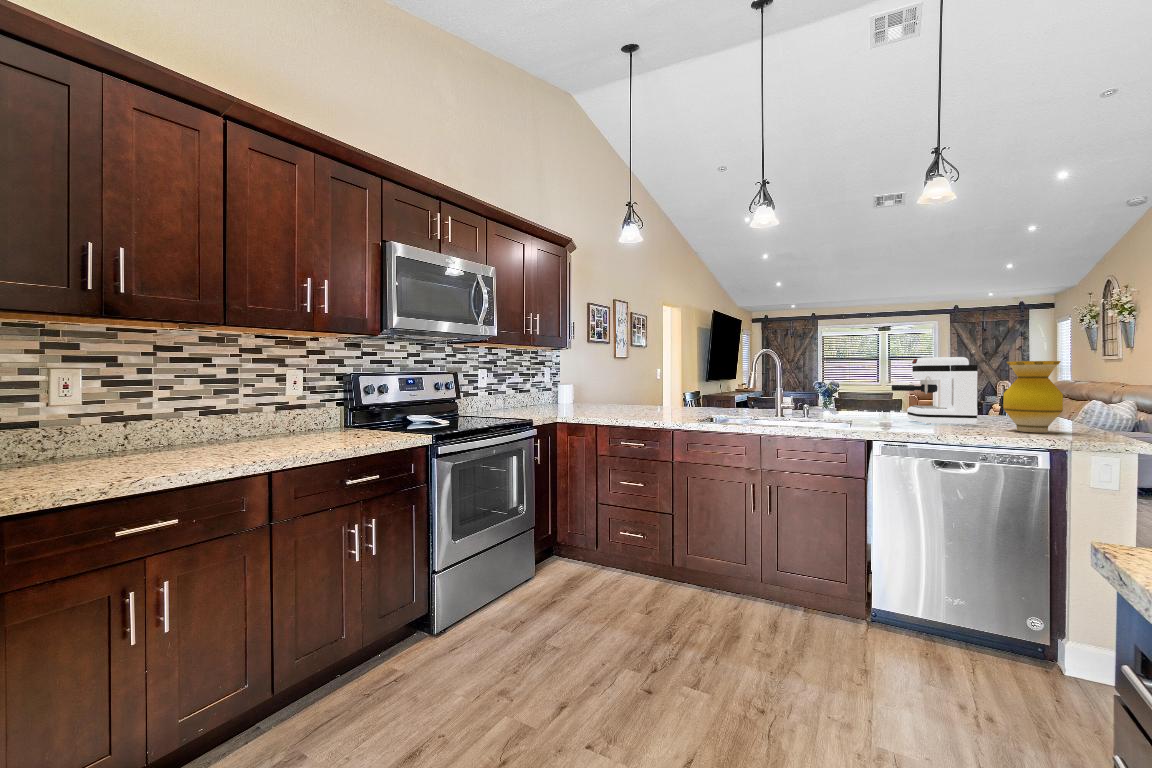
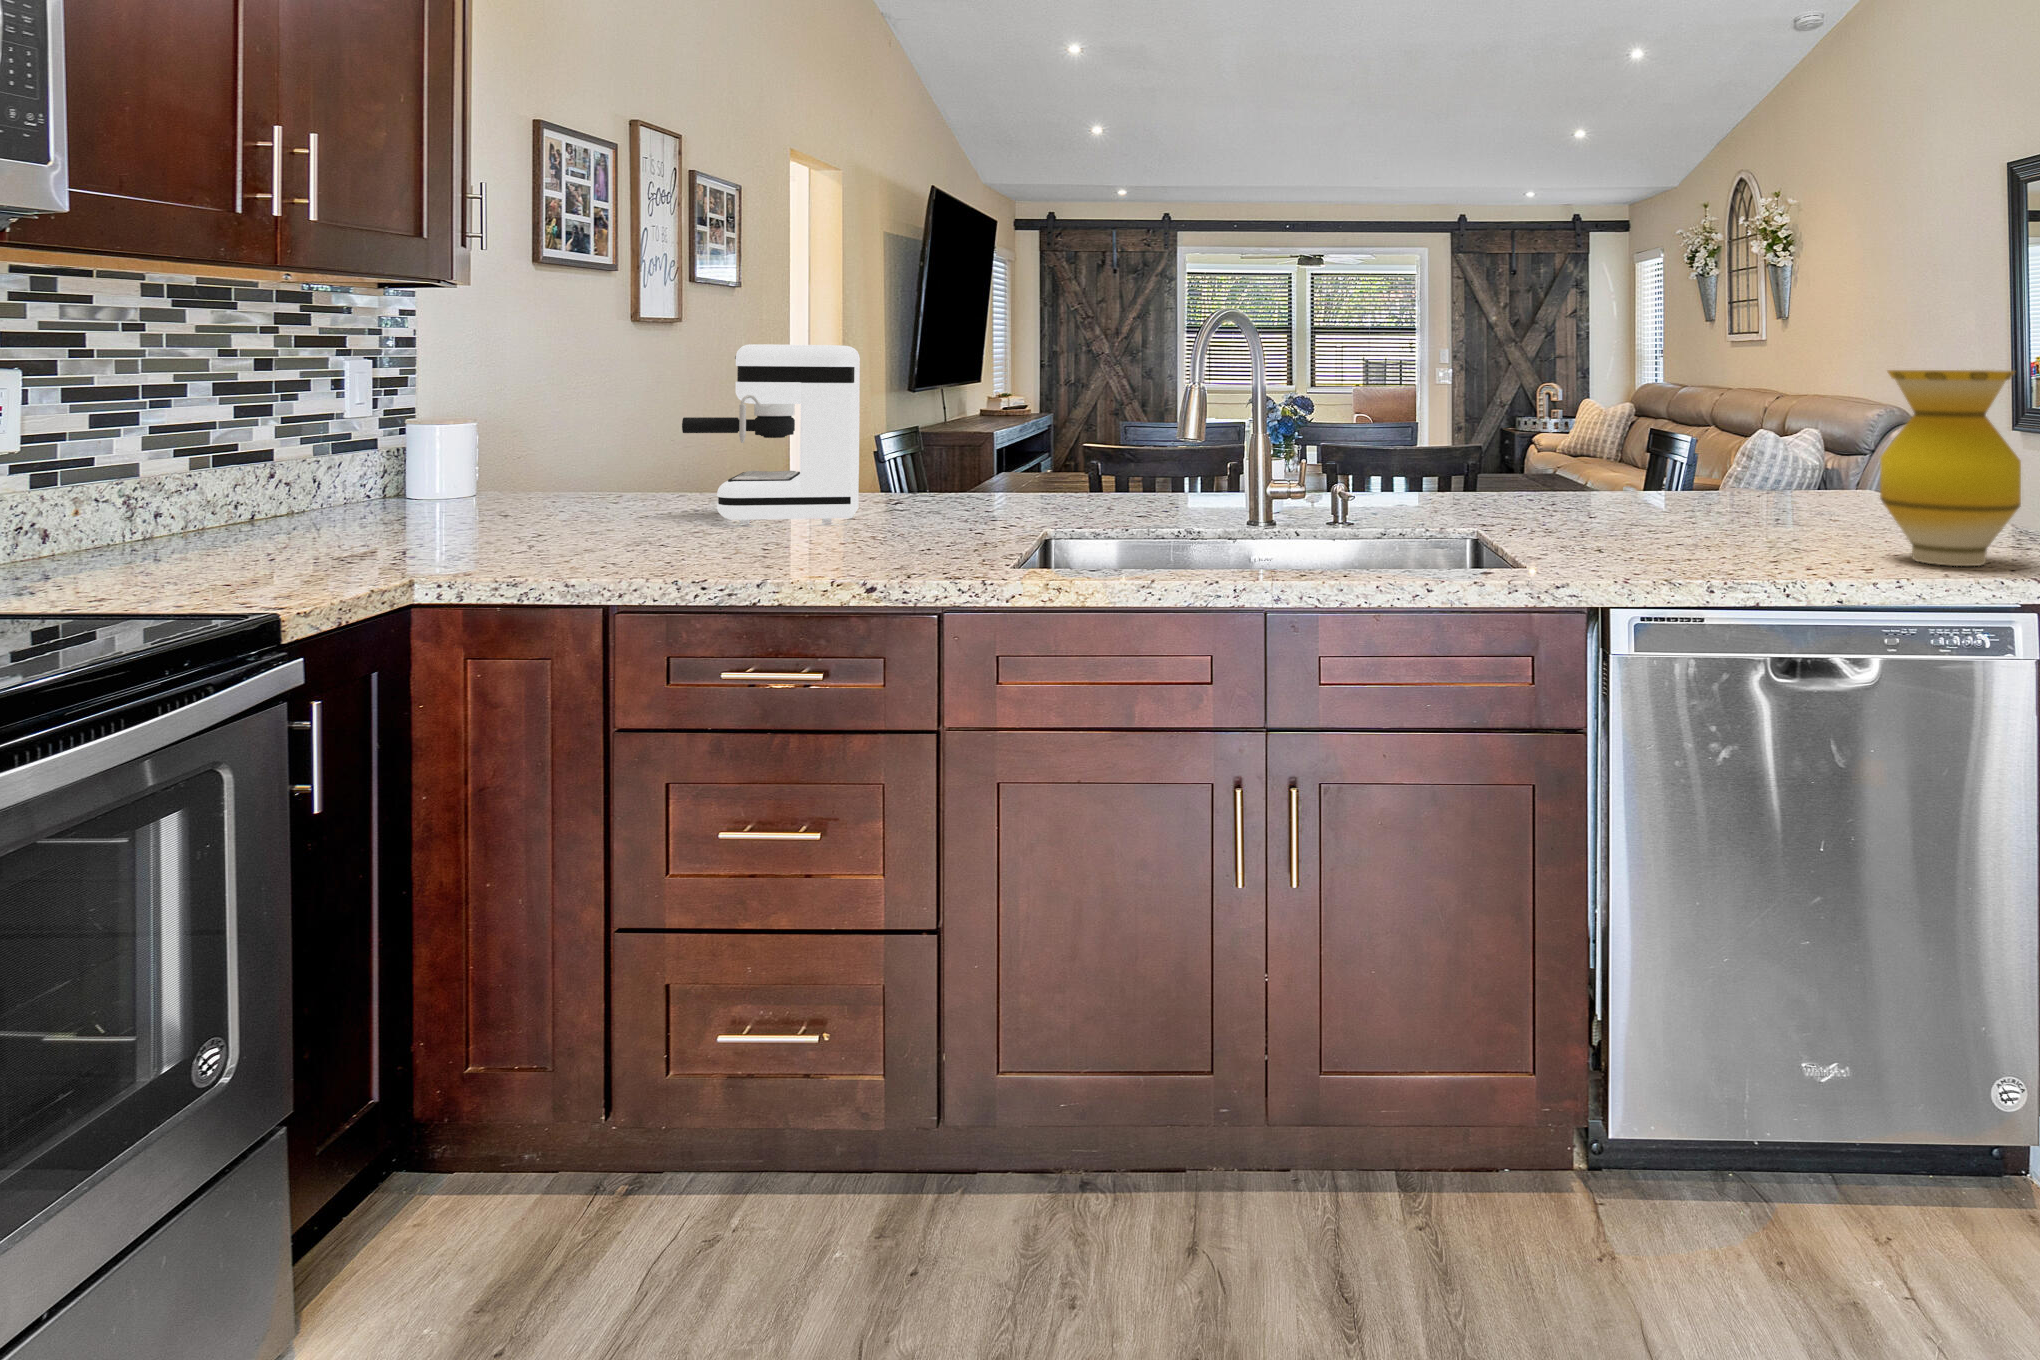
coffee maker: present [892,357,978,425] -> present [682,344,860,524]

